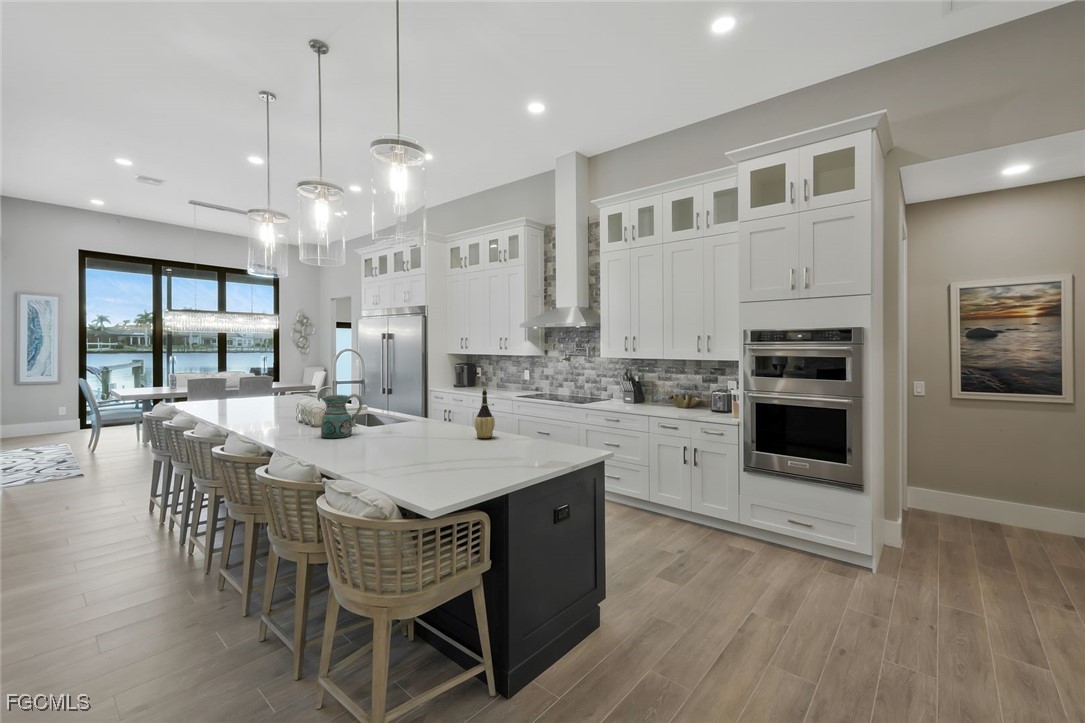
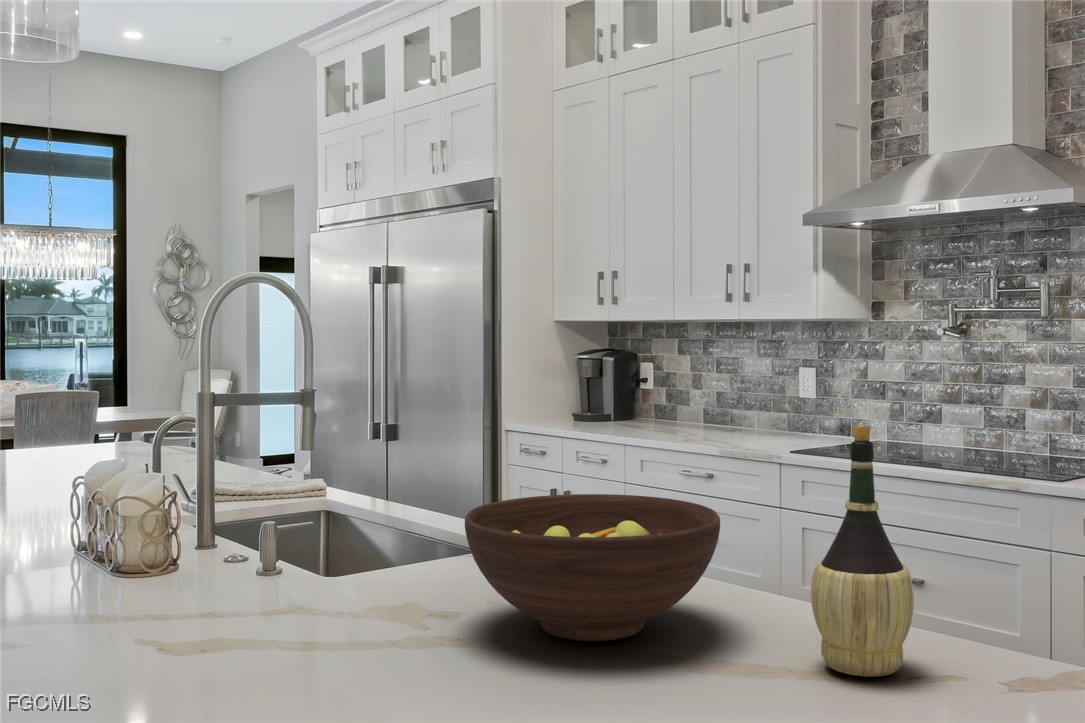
ceramic pitcher: present [321,394,362,438] -> none [122,449,294,648]
fruit bowl: none [403,404,460,435] -> present [465,494,720,641]

